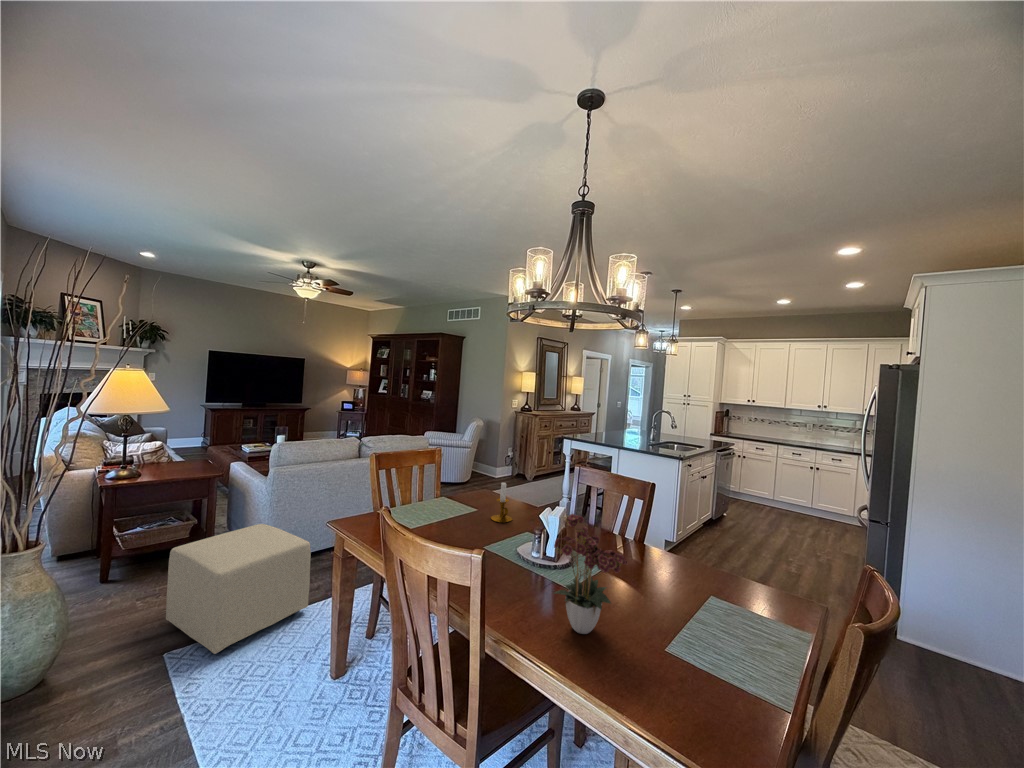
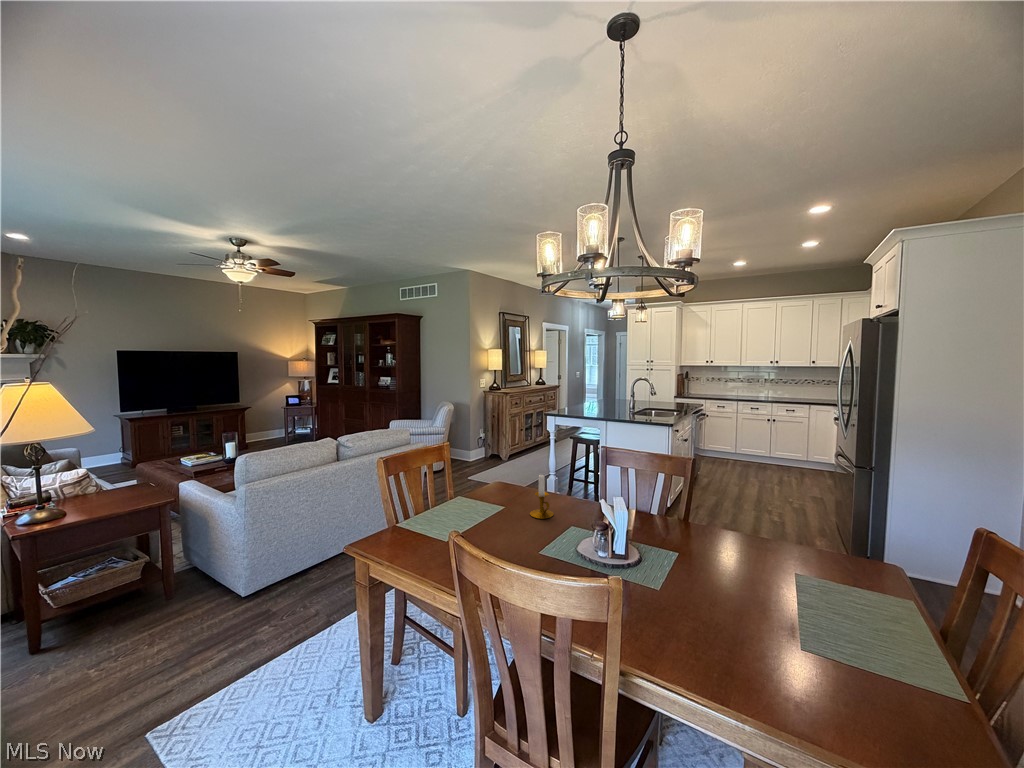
flower arrangement: present [554,514,627,634] -> none [678,507,777,649]
ottoman: present [166,524,311,654] -> none [131,552,314,722]

